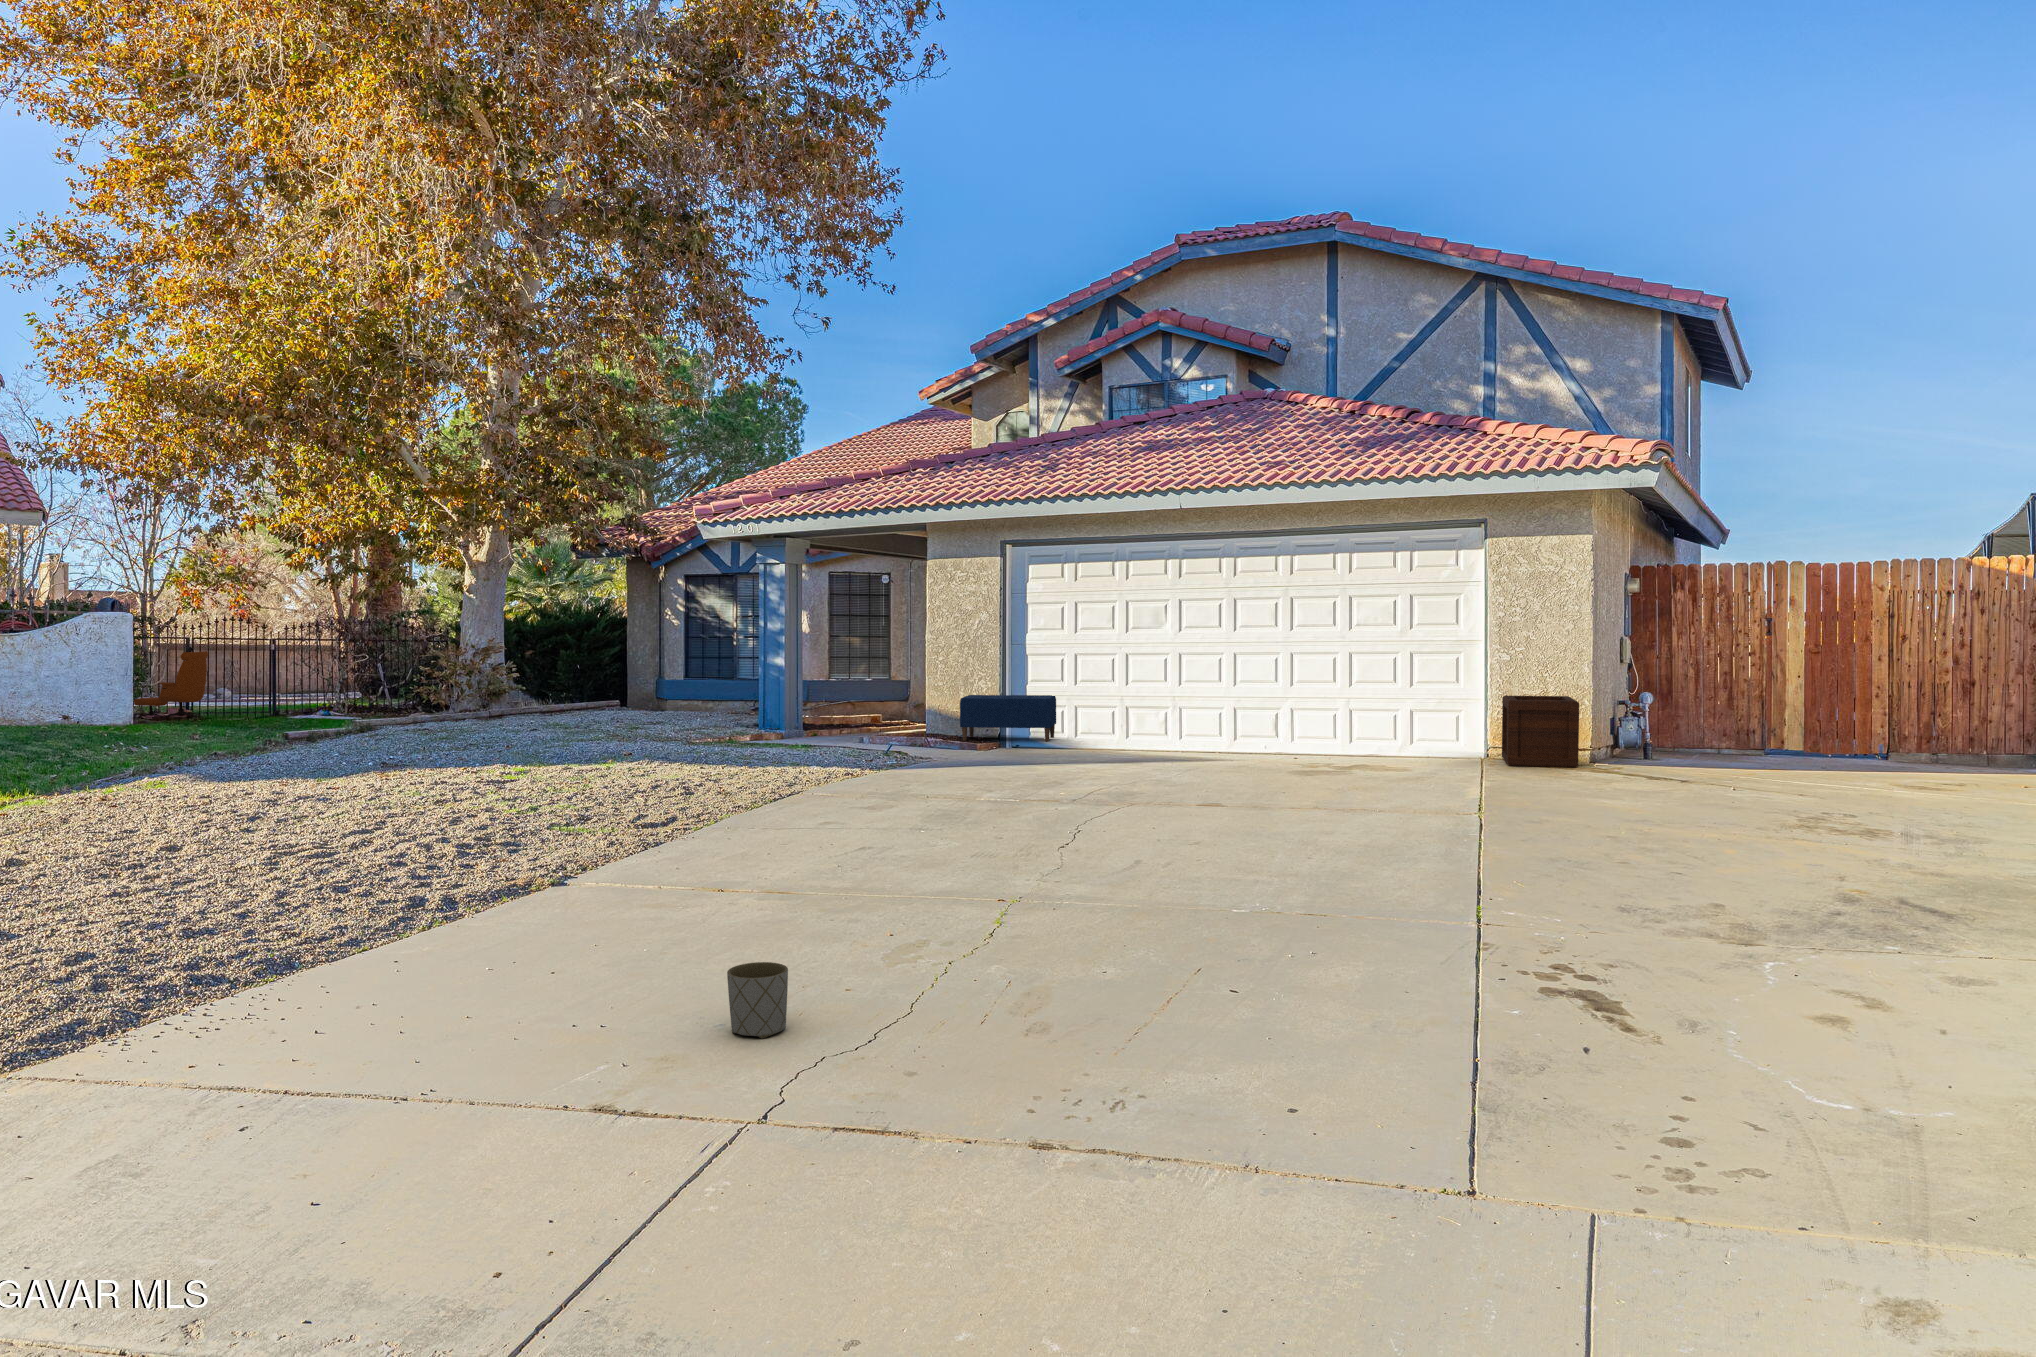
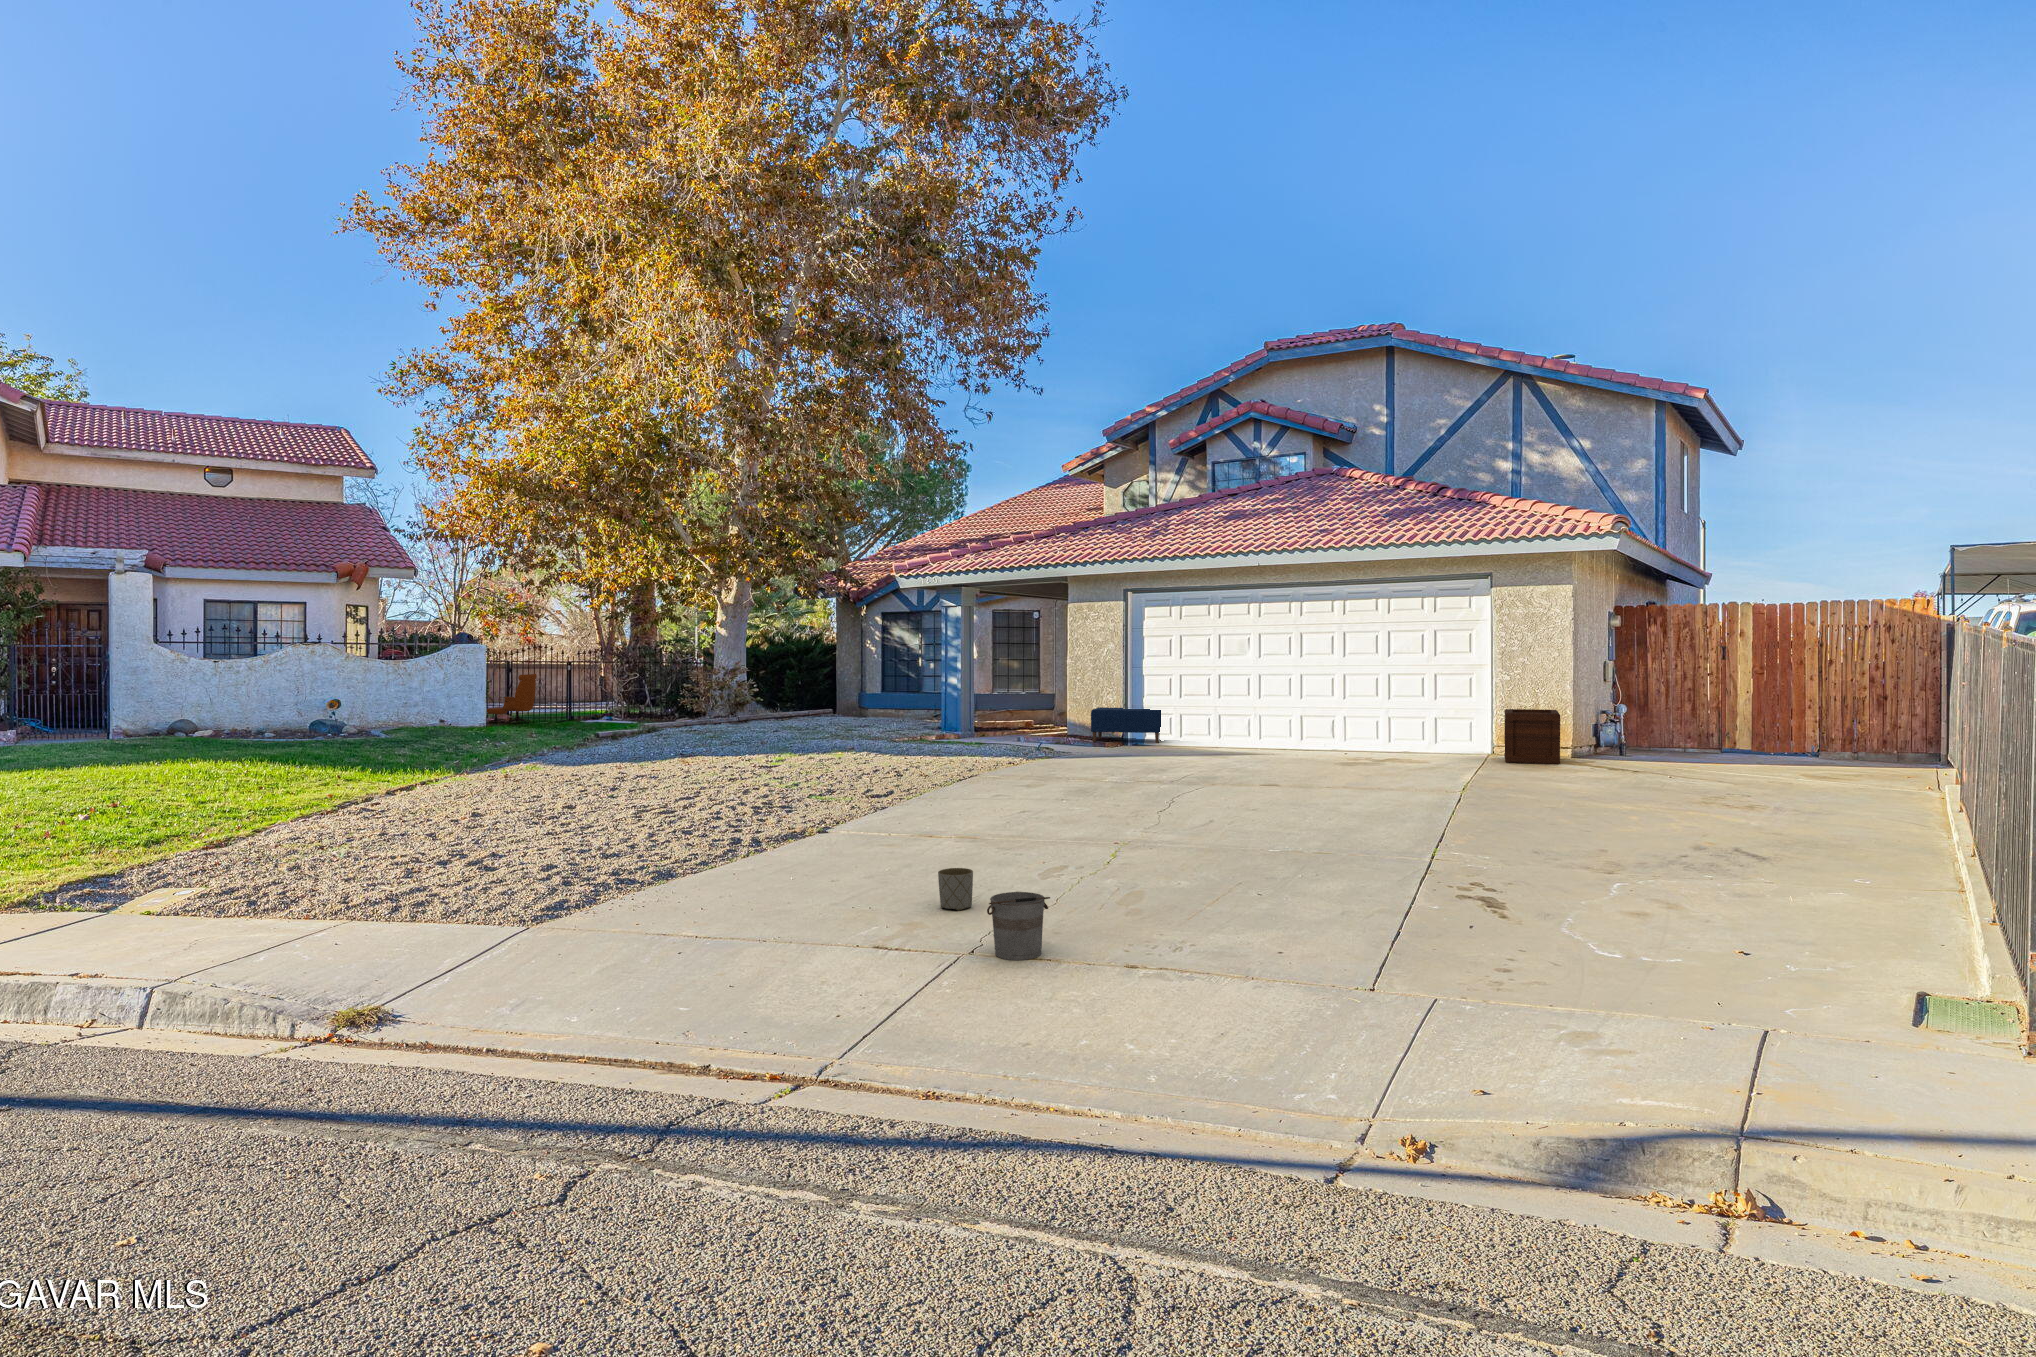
bucket: none [808,1023,926,1157] -> present [987,892,1050,960]

